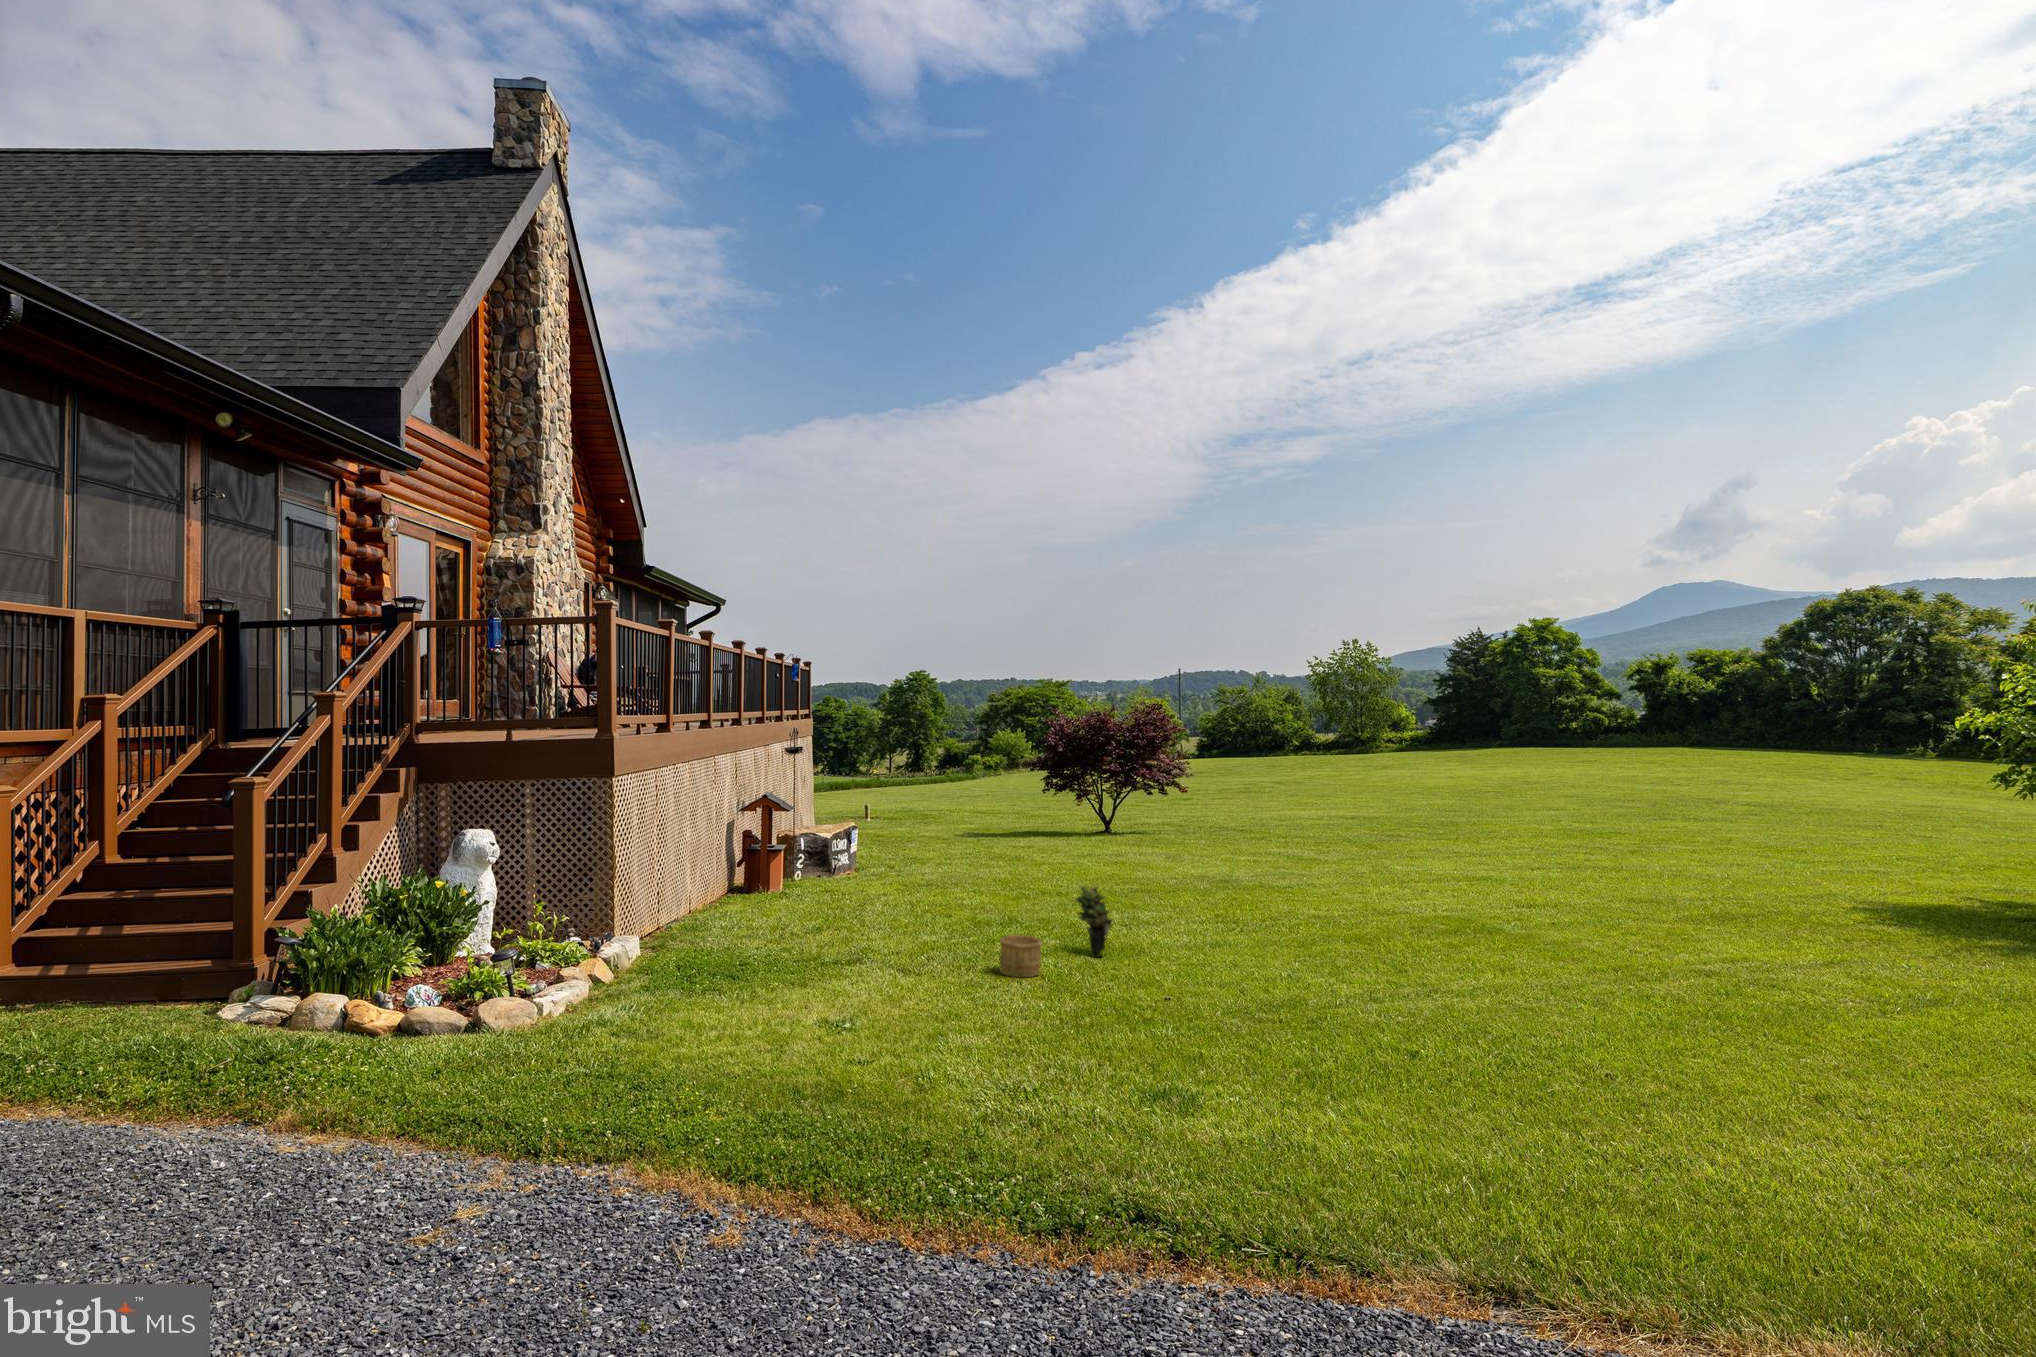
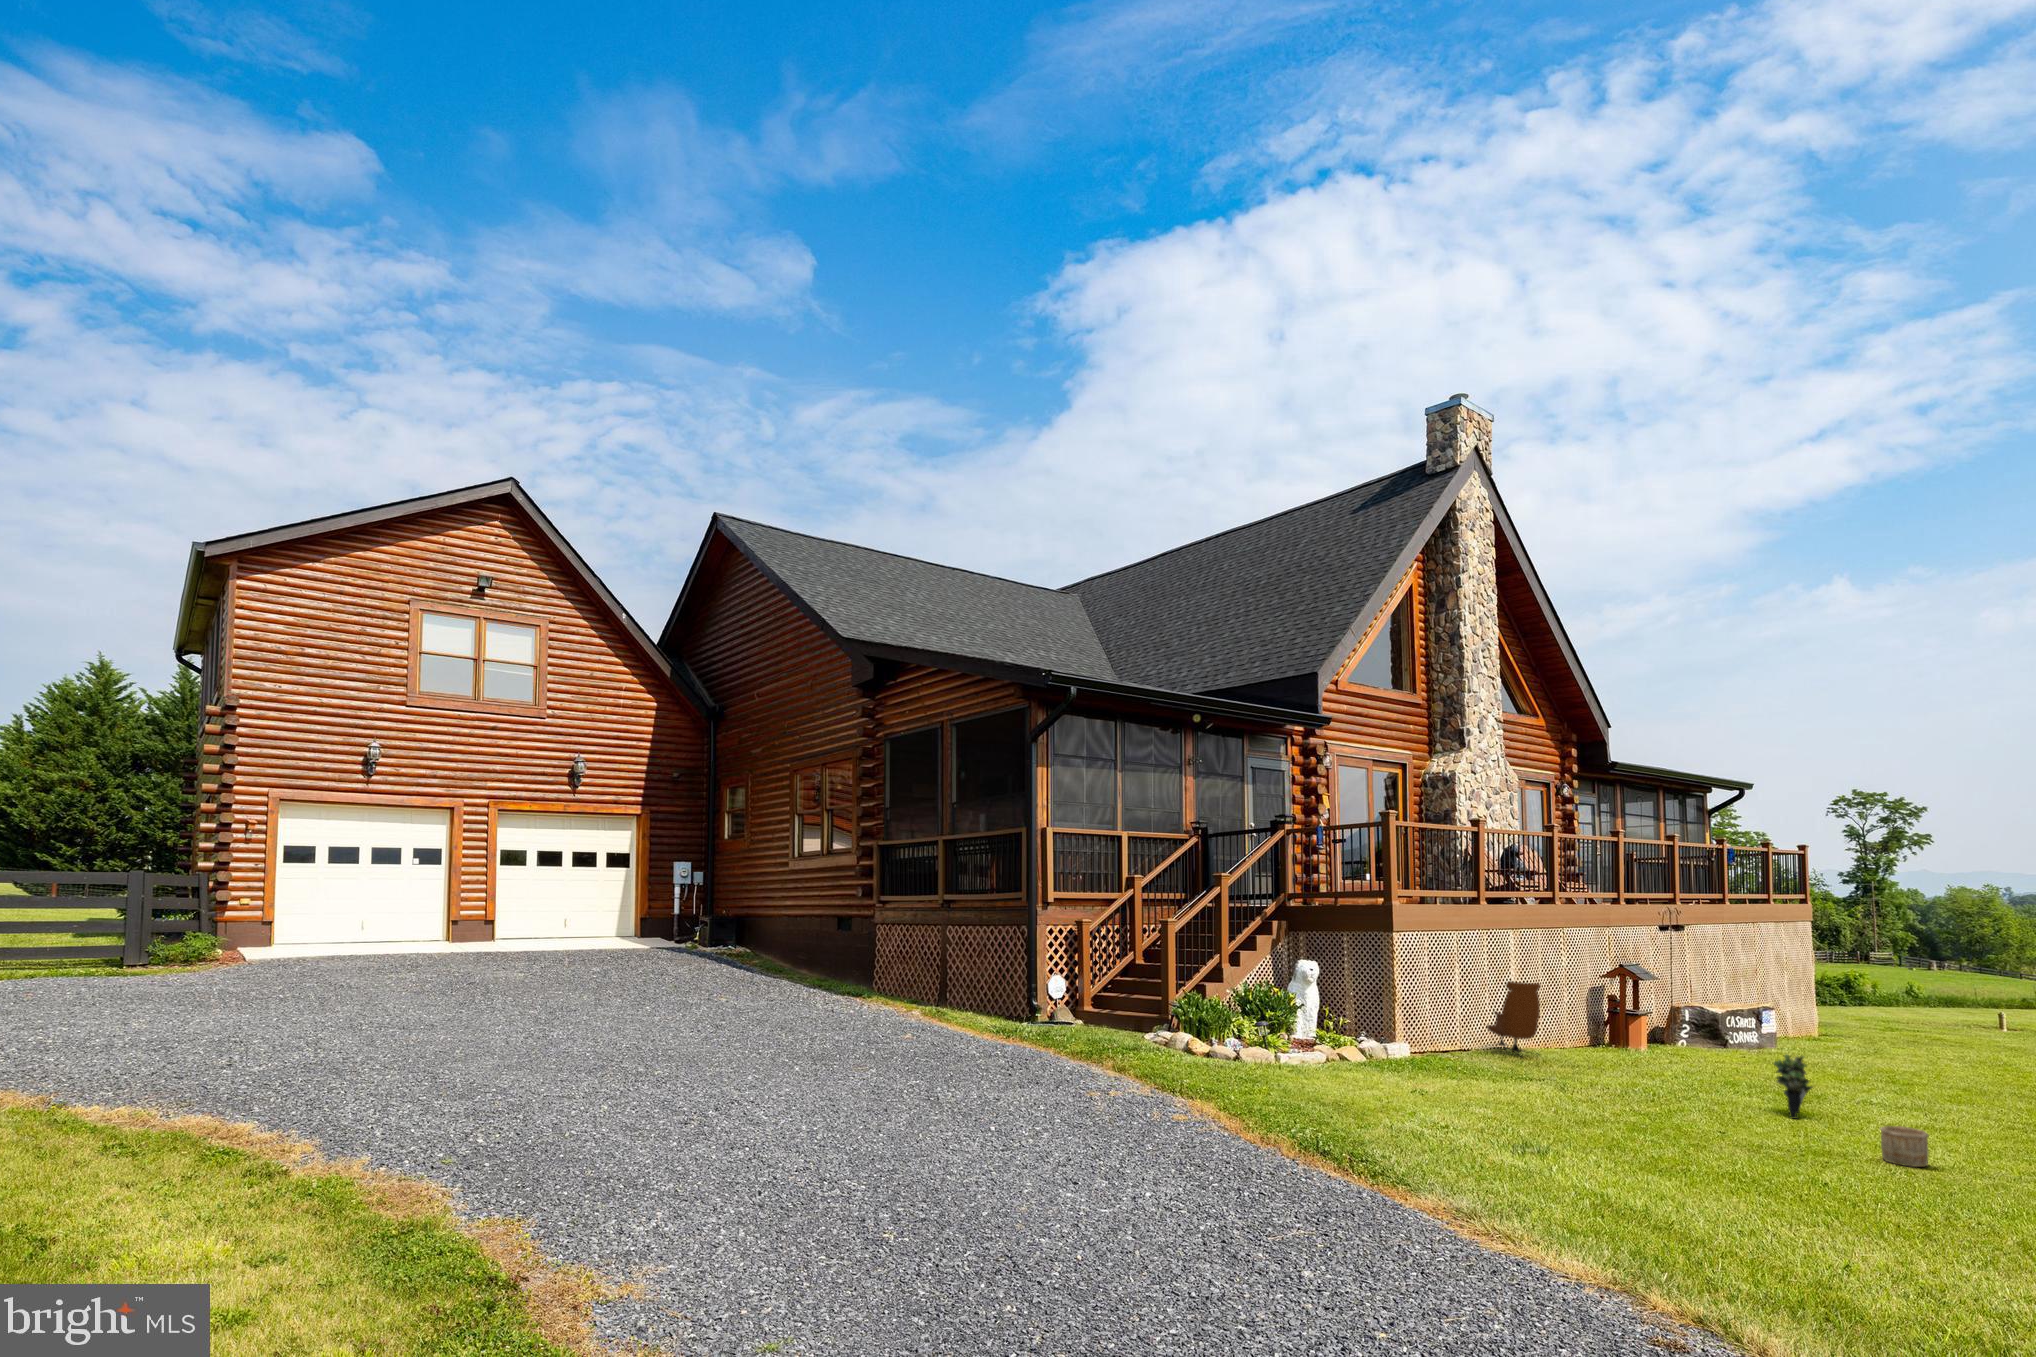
lounge chair: none [662,826,760,926] -> present [1487,981,1541,1057]
wooden bucket: present [1000,935,1042,978] -> present [1880,1126,1929,1167]

